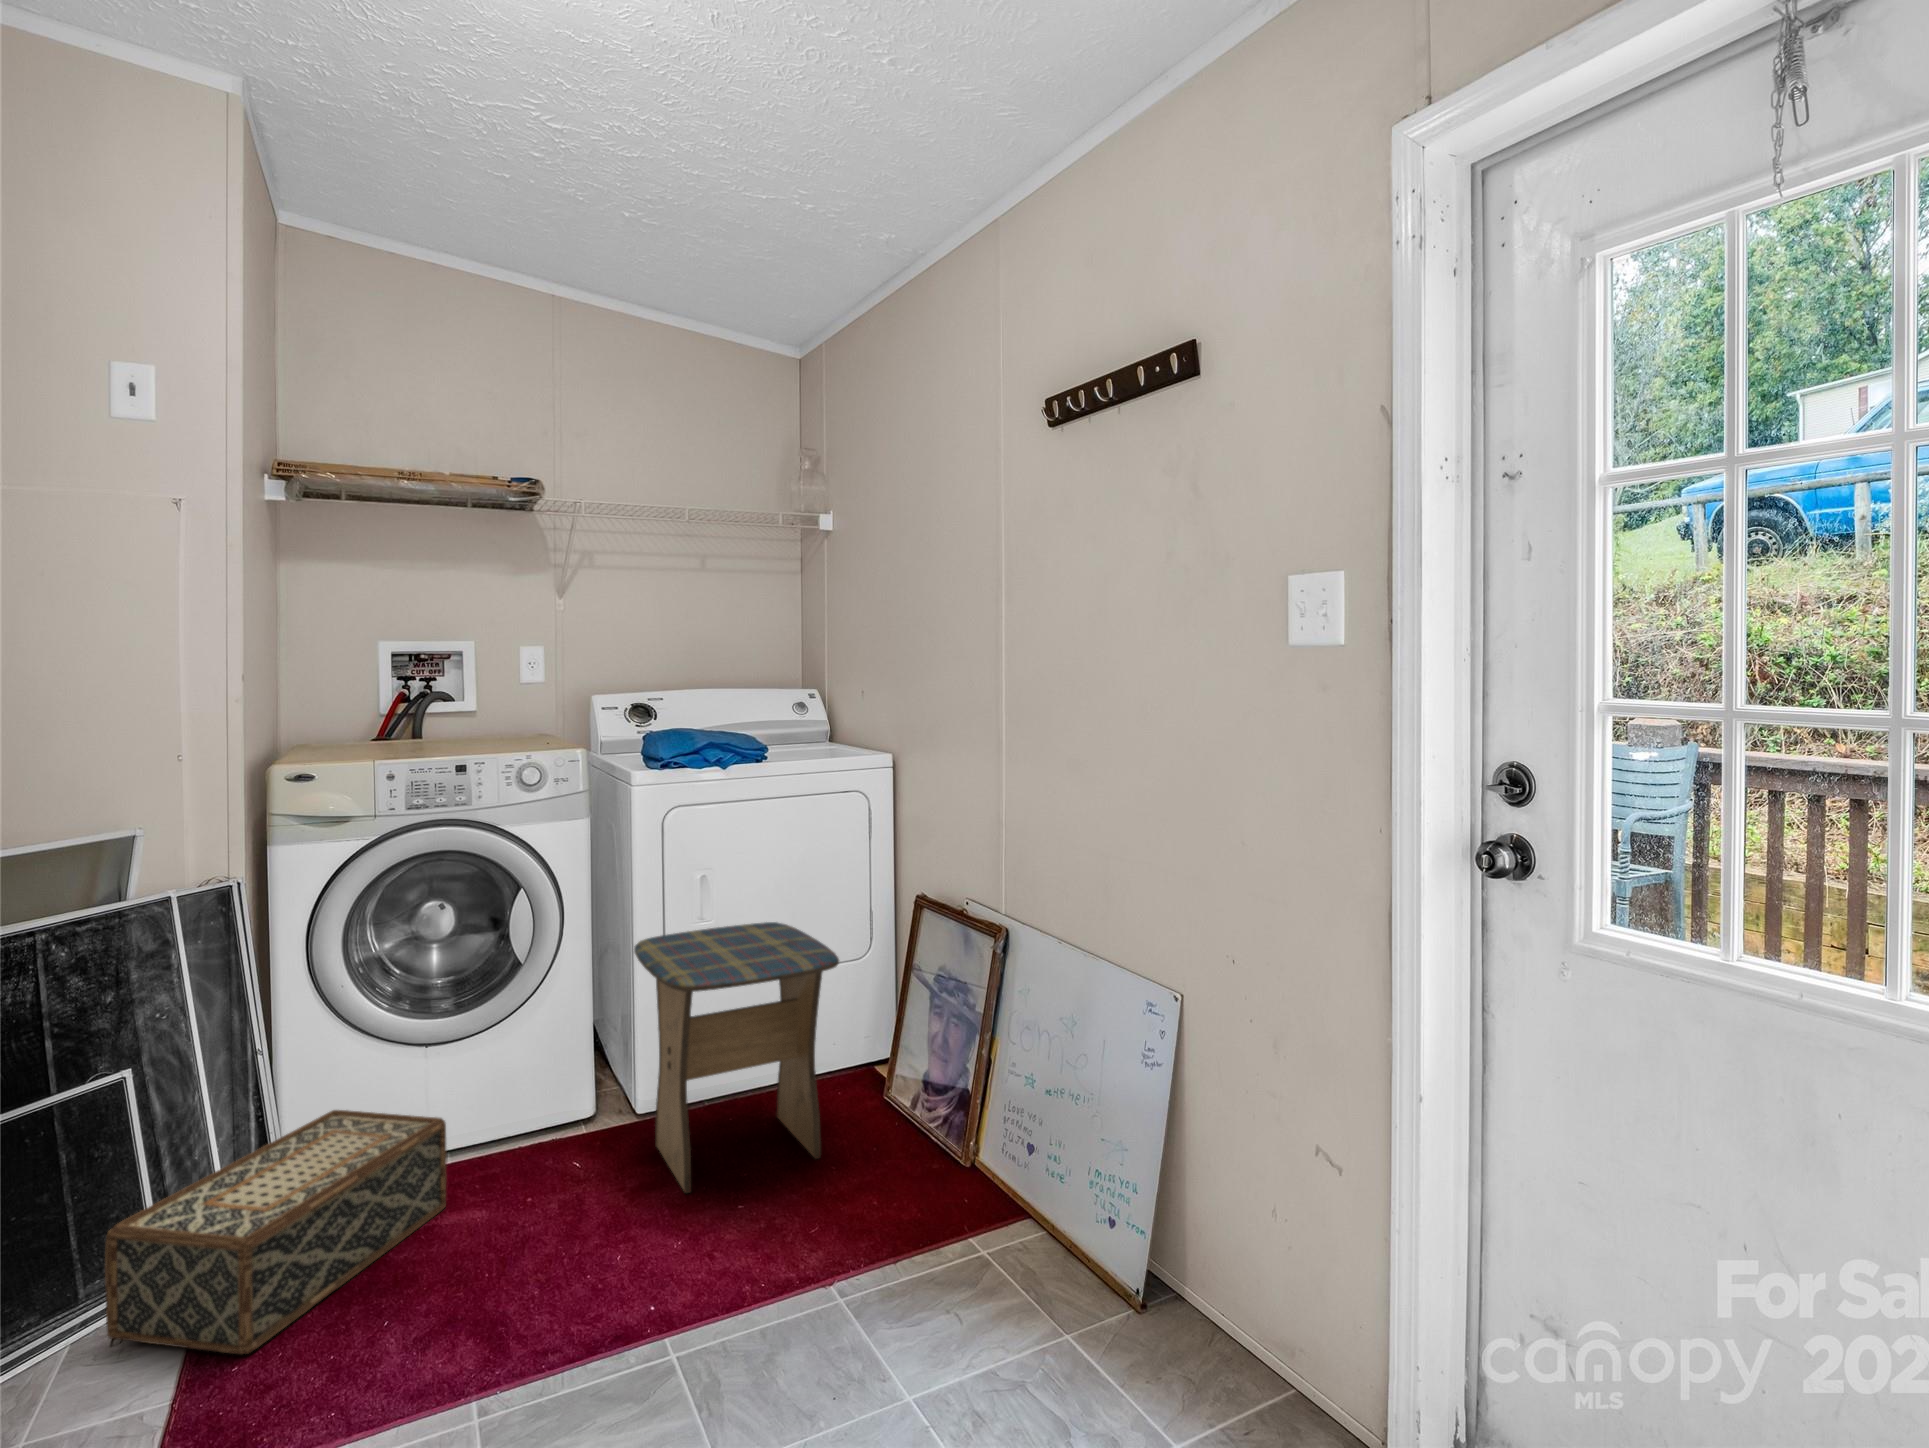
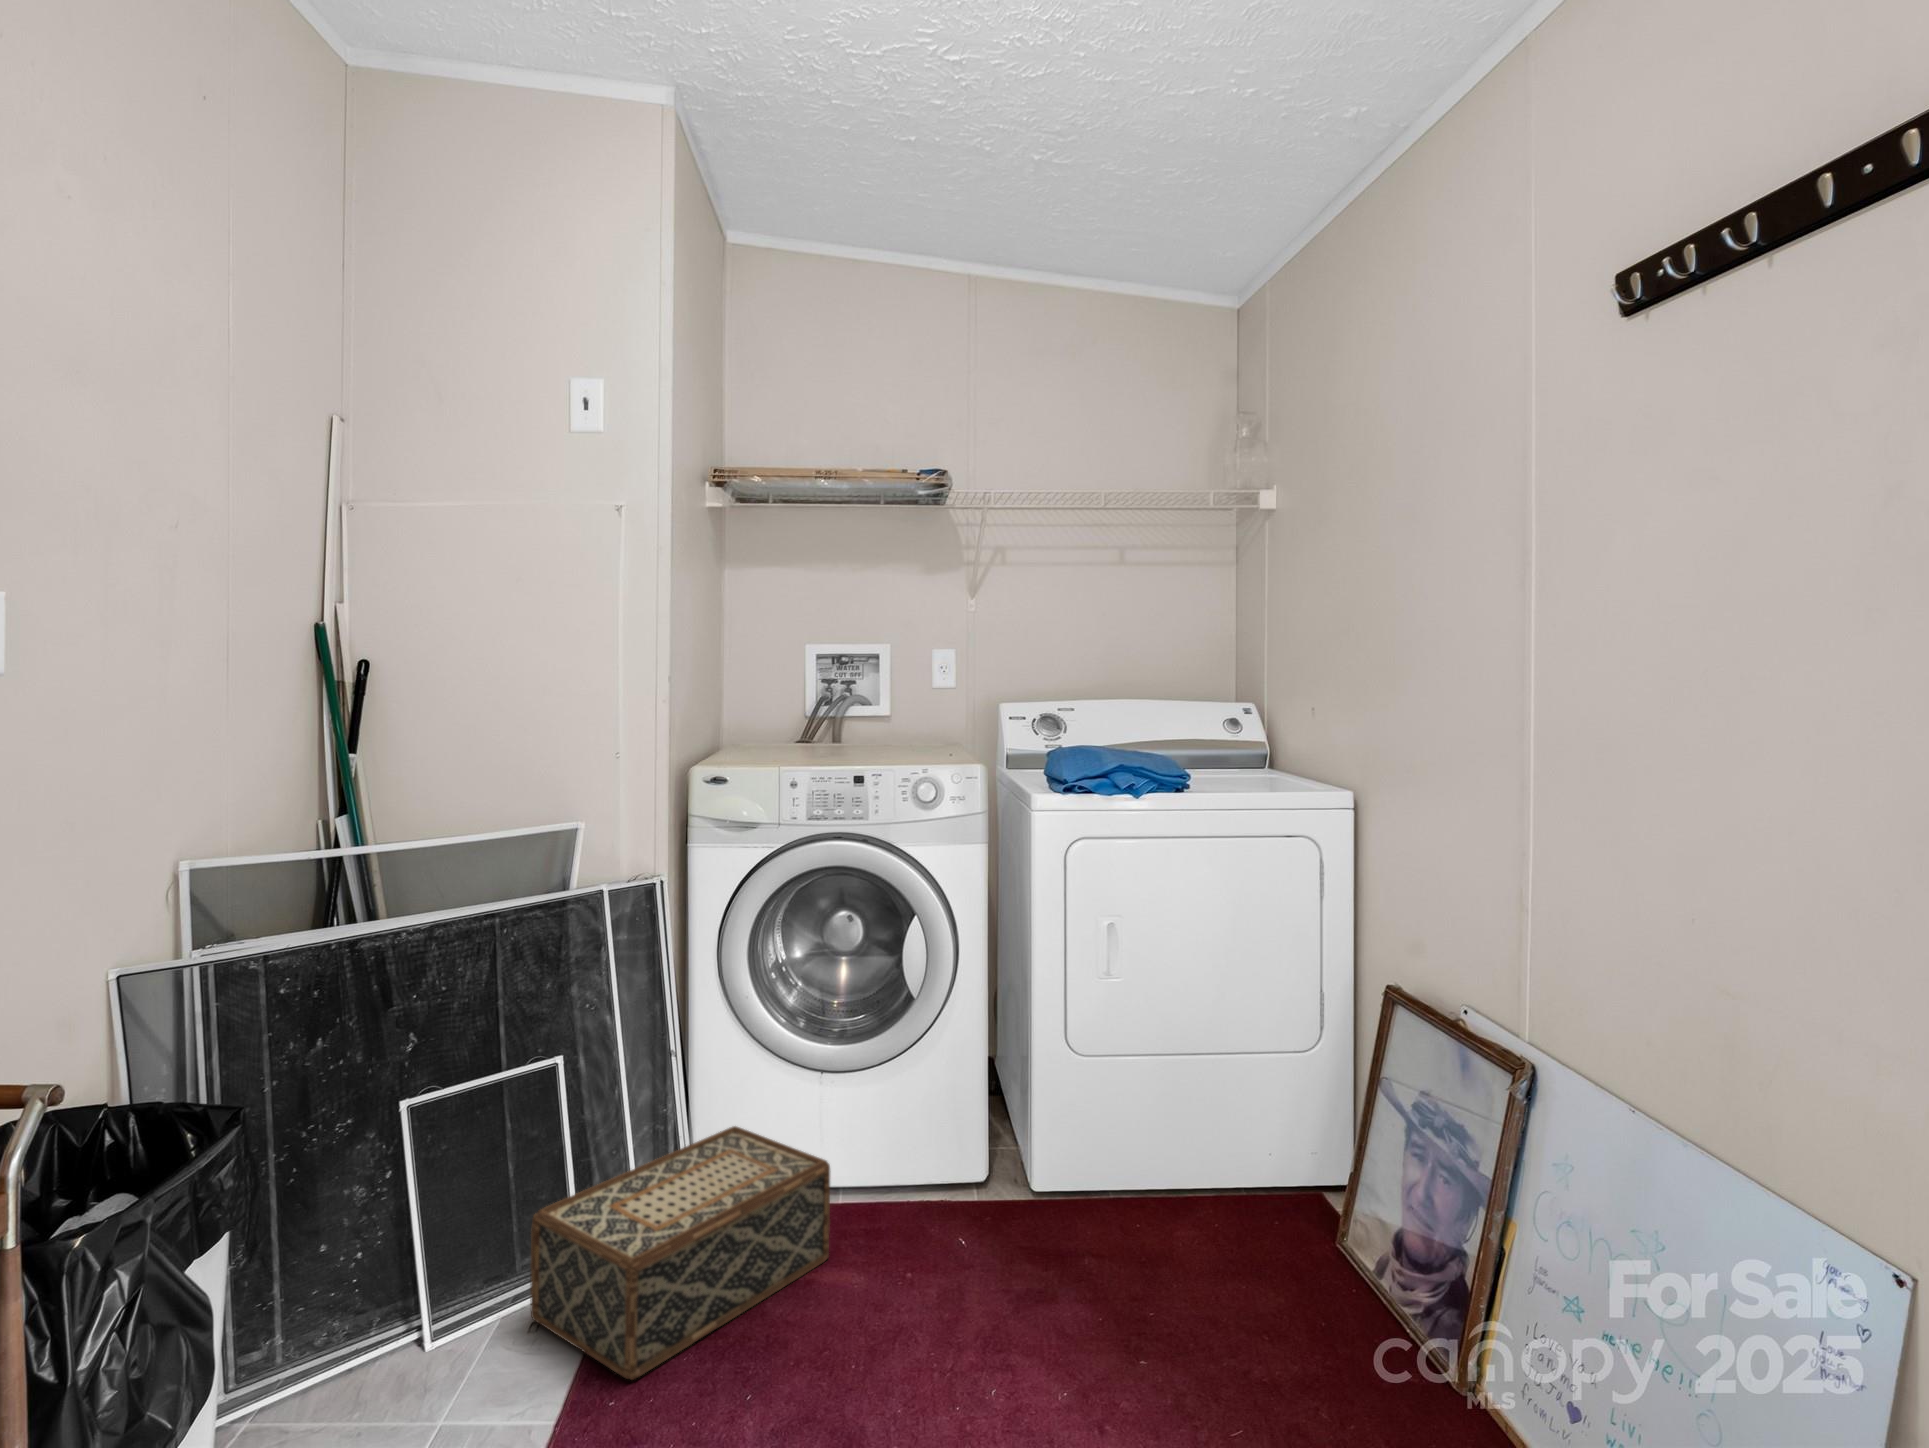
stool: present [634,922,839,1193] -> none [1029,990,1278,1318]

